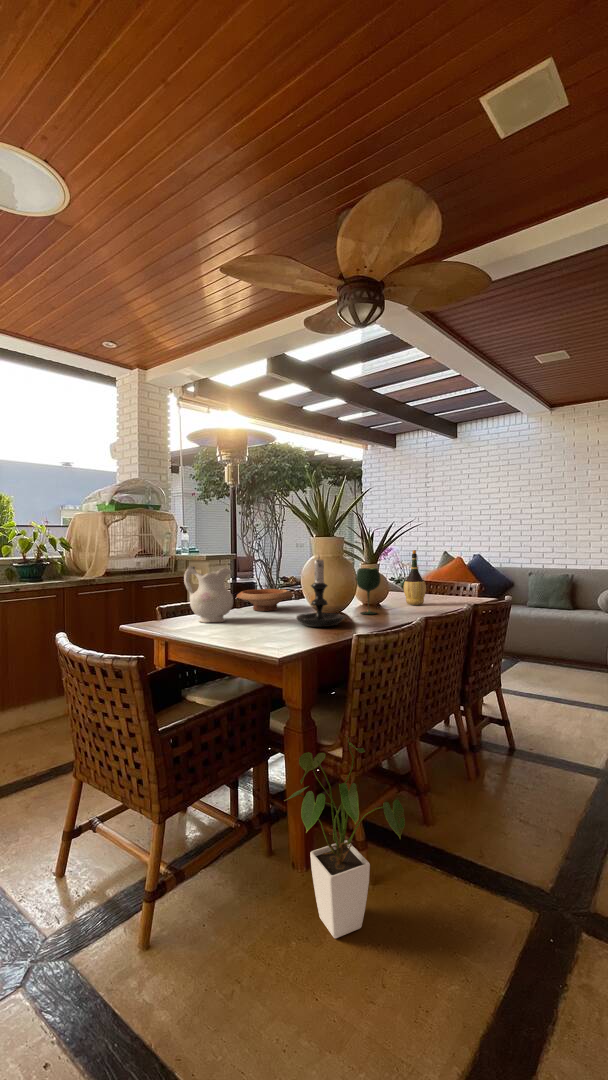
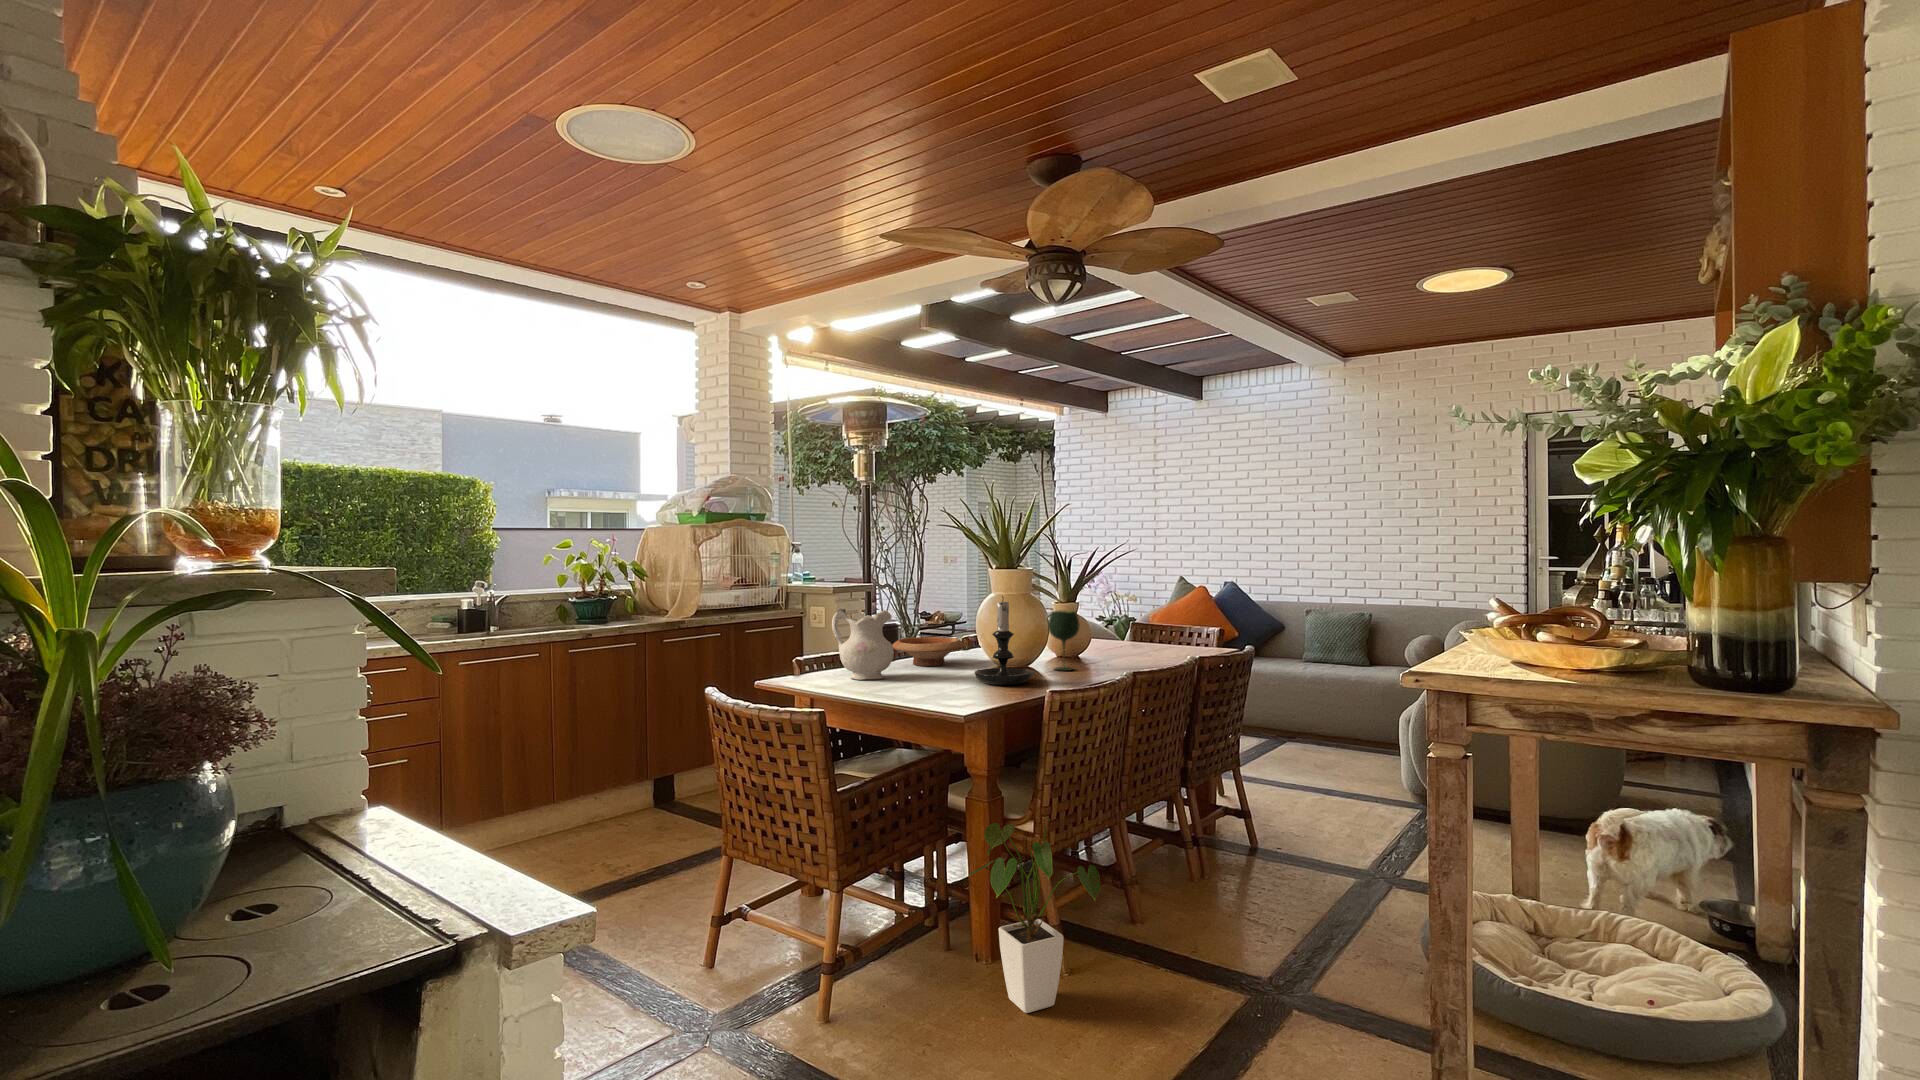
wine bottle: present [404,550,426,605] -> none [1111,586,1140,659]

